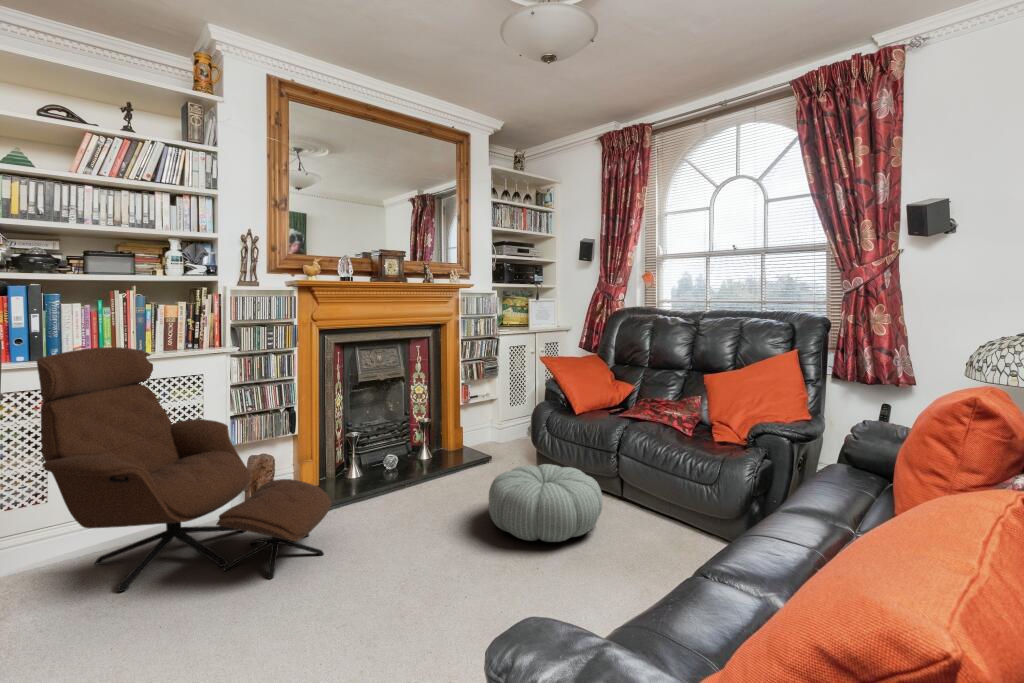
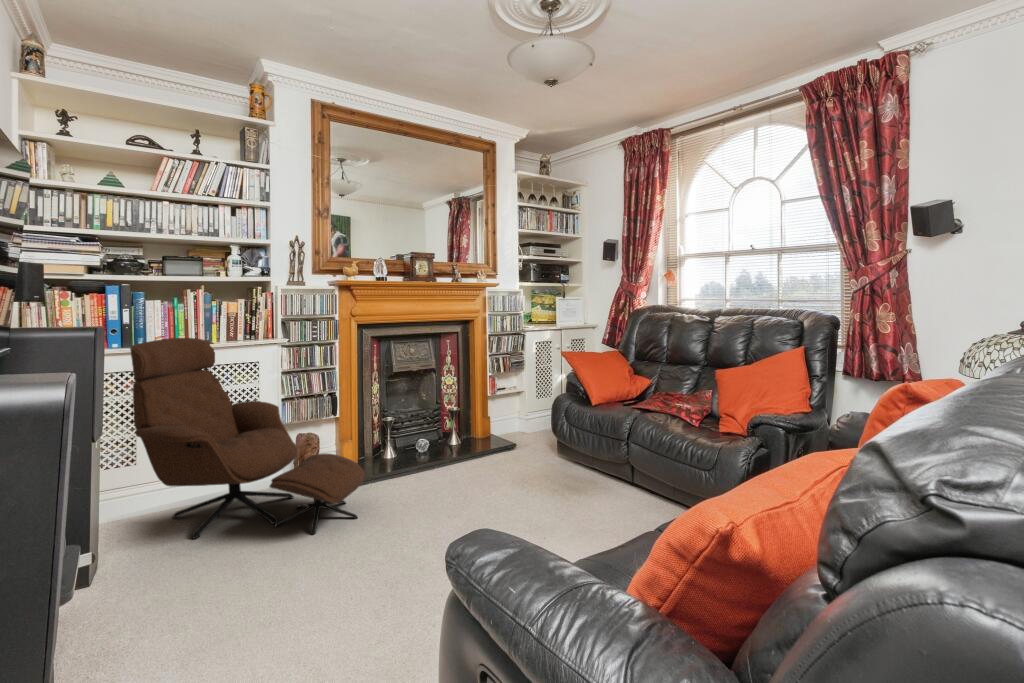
pouf: present [488,464,603,542] -> none [502,449,606,516]

